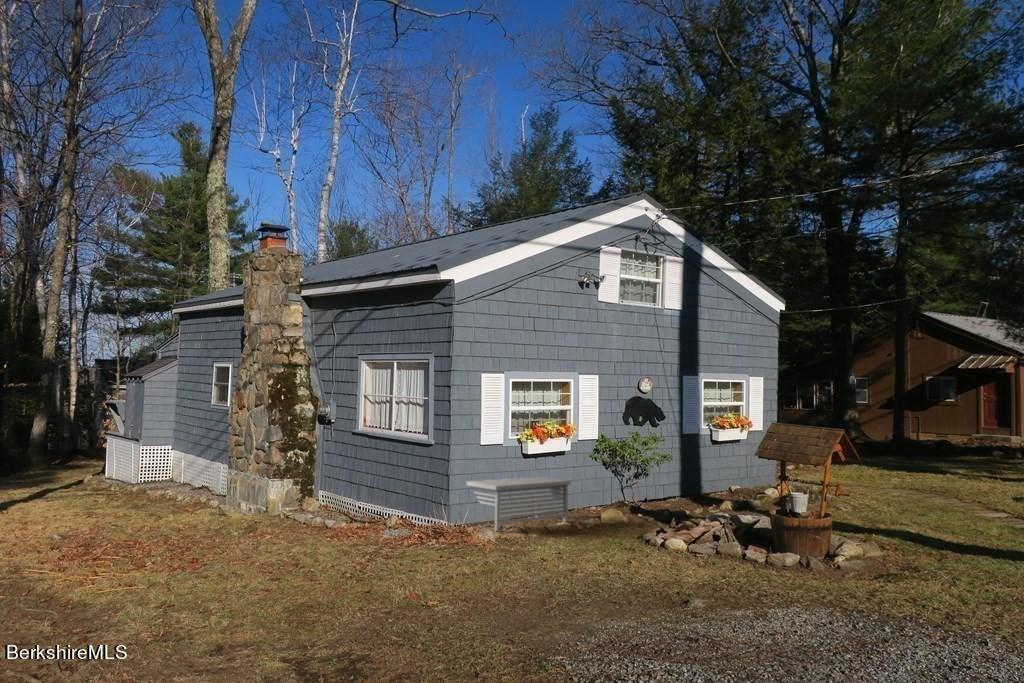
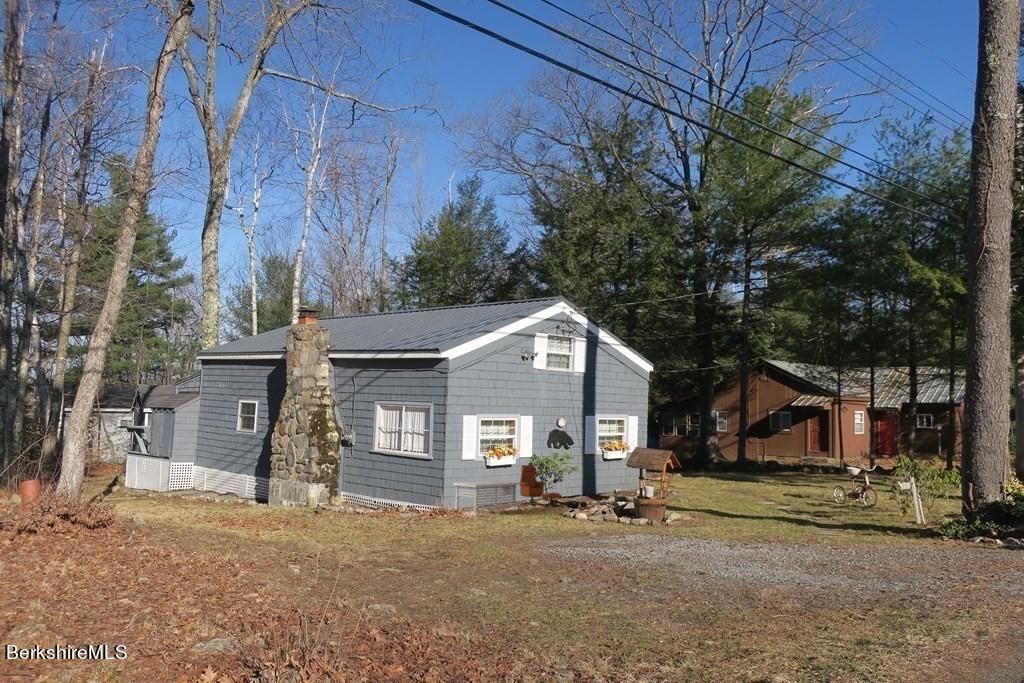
lounge chair: none [576,451,644,519] -> present [519,465,561,507]

